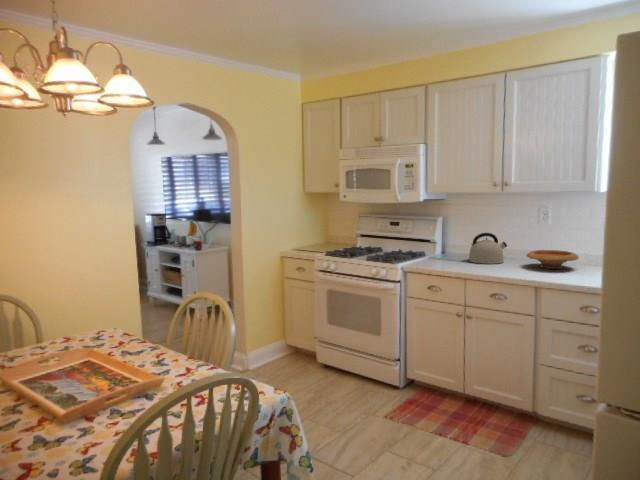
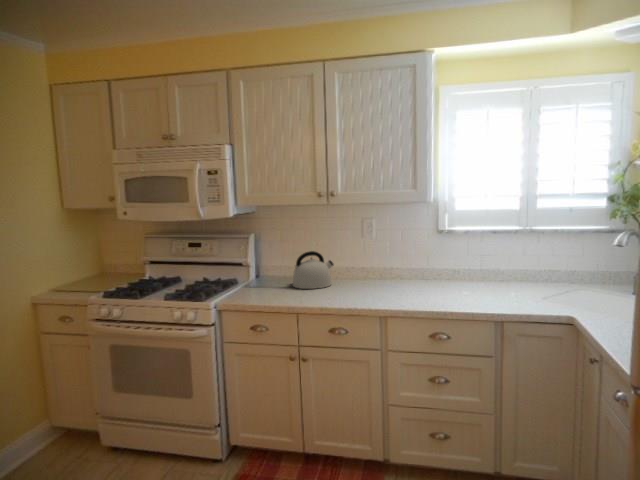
wooden bowl: present [526,250,579,269] -> none [357,266,410,289]

